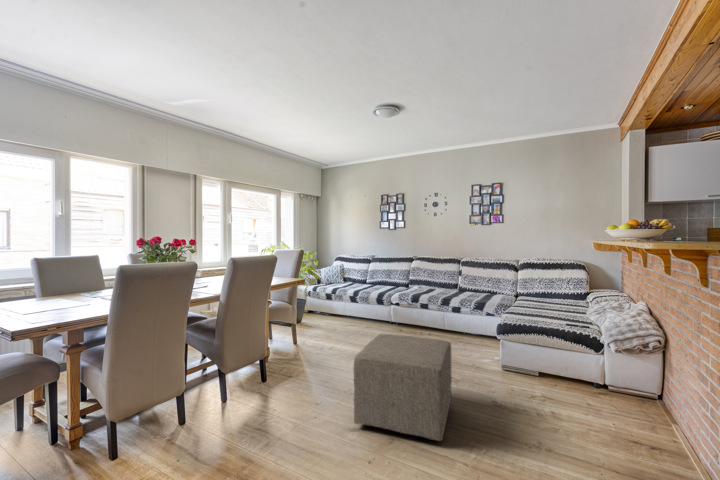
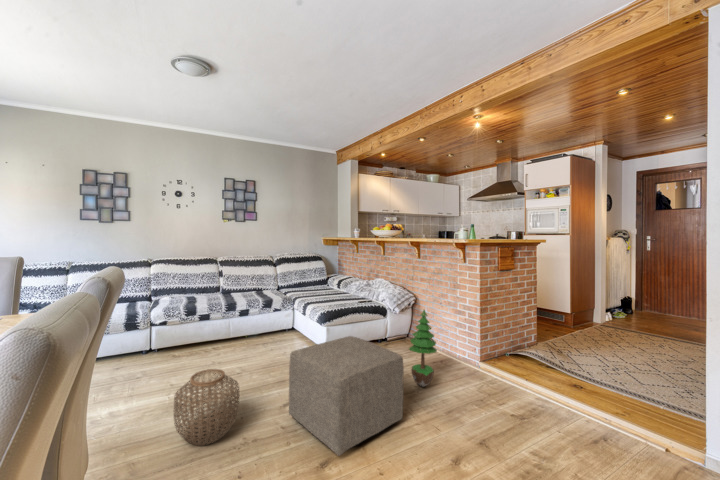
woven basket: none [316,329,357,379] -> present [174,369,239,446]
potted tree: none [514,334,558,445] -> present [409,310,437,387]

